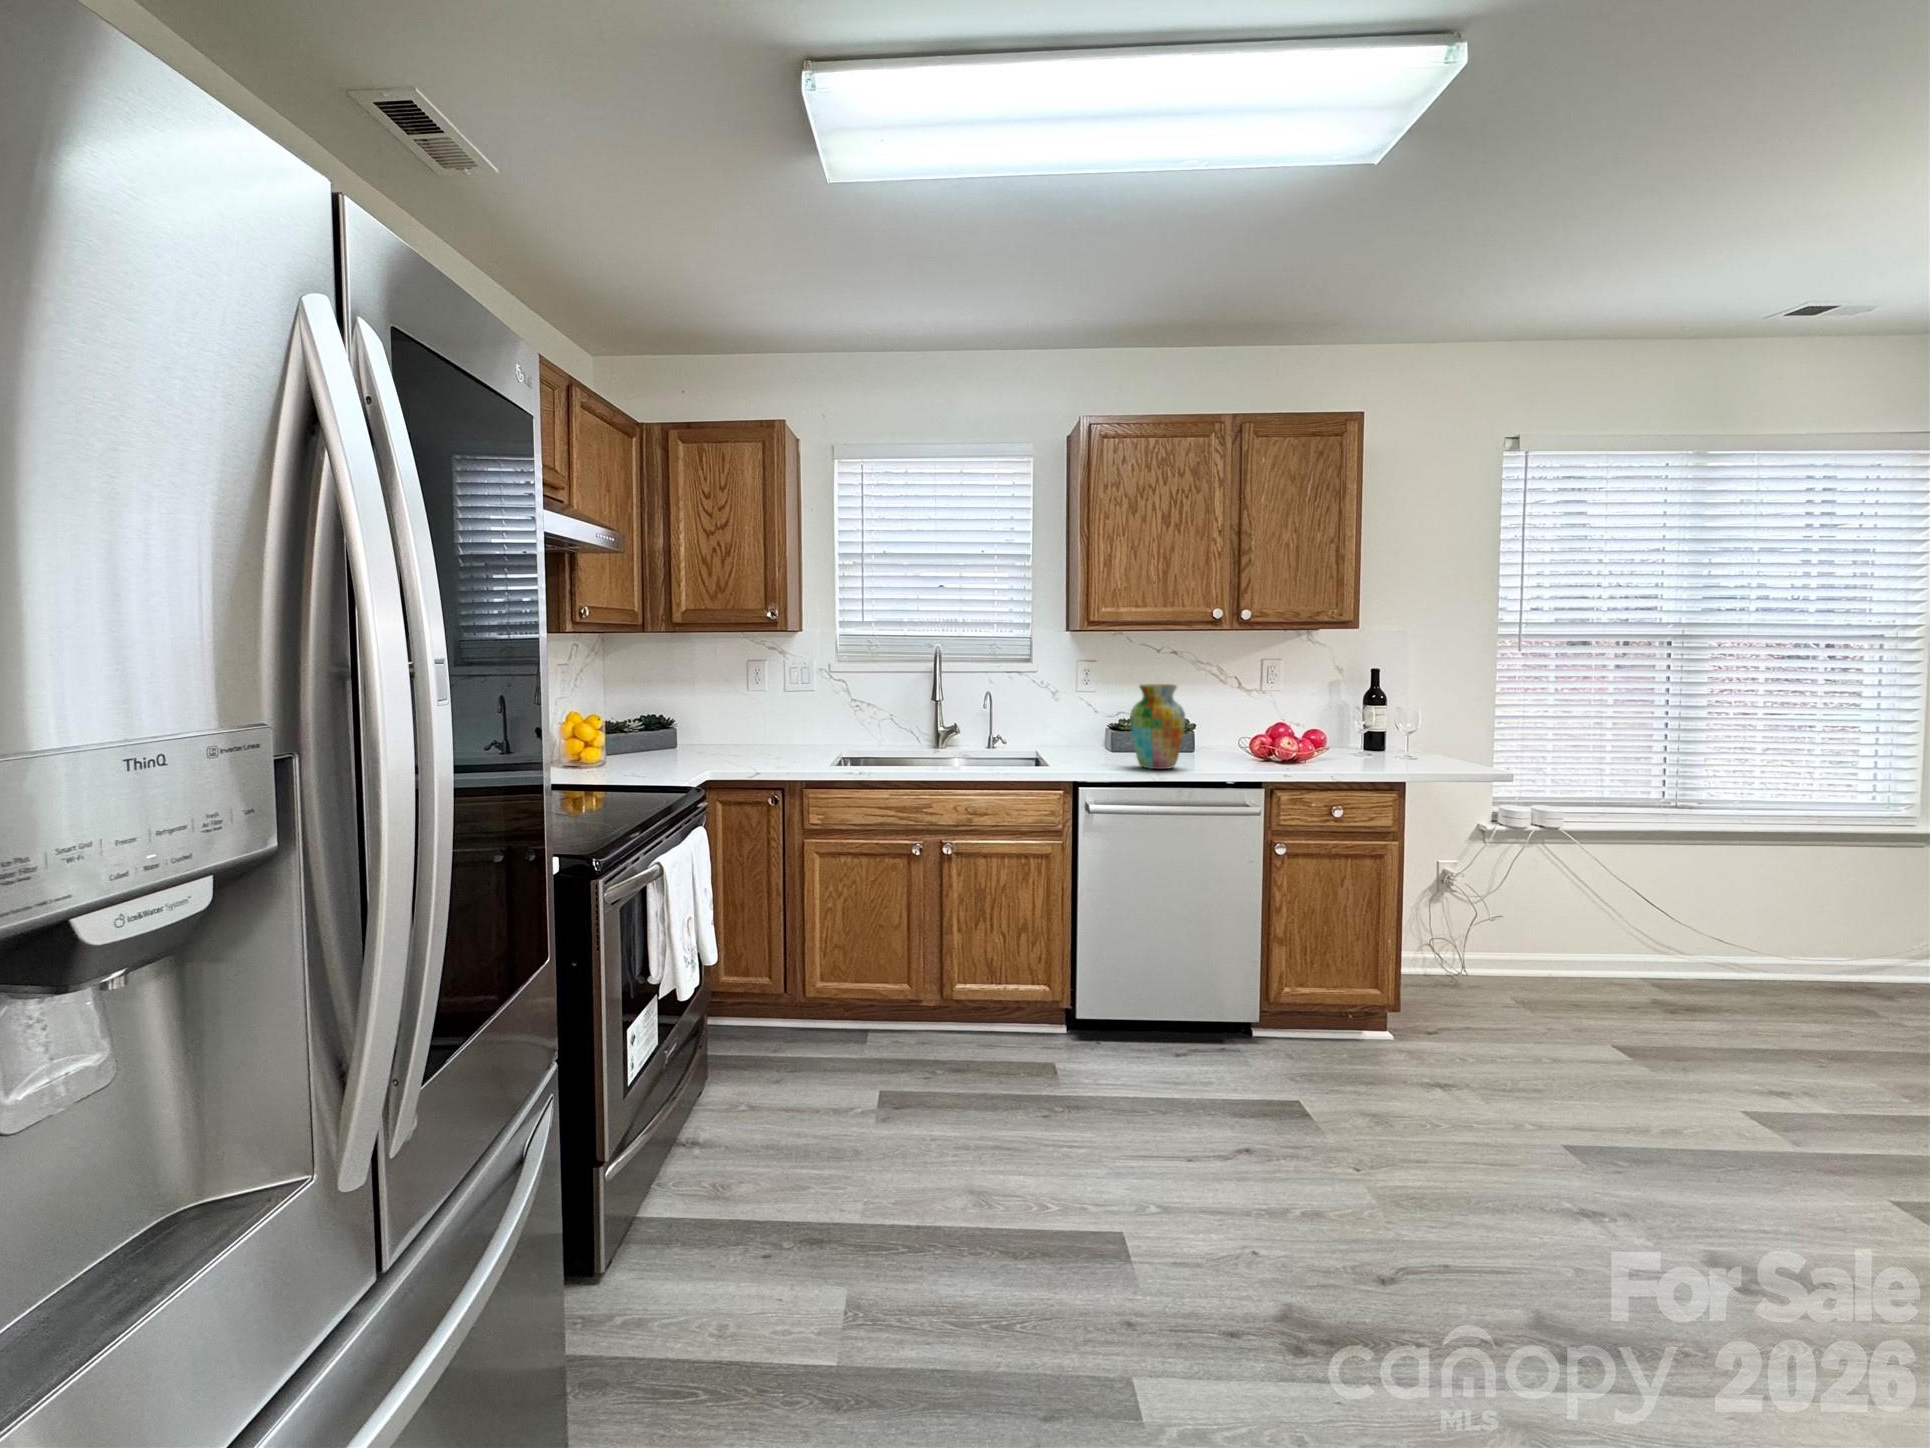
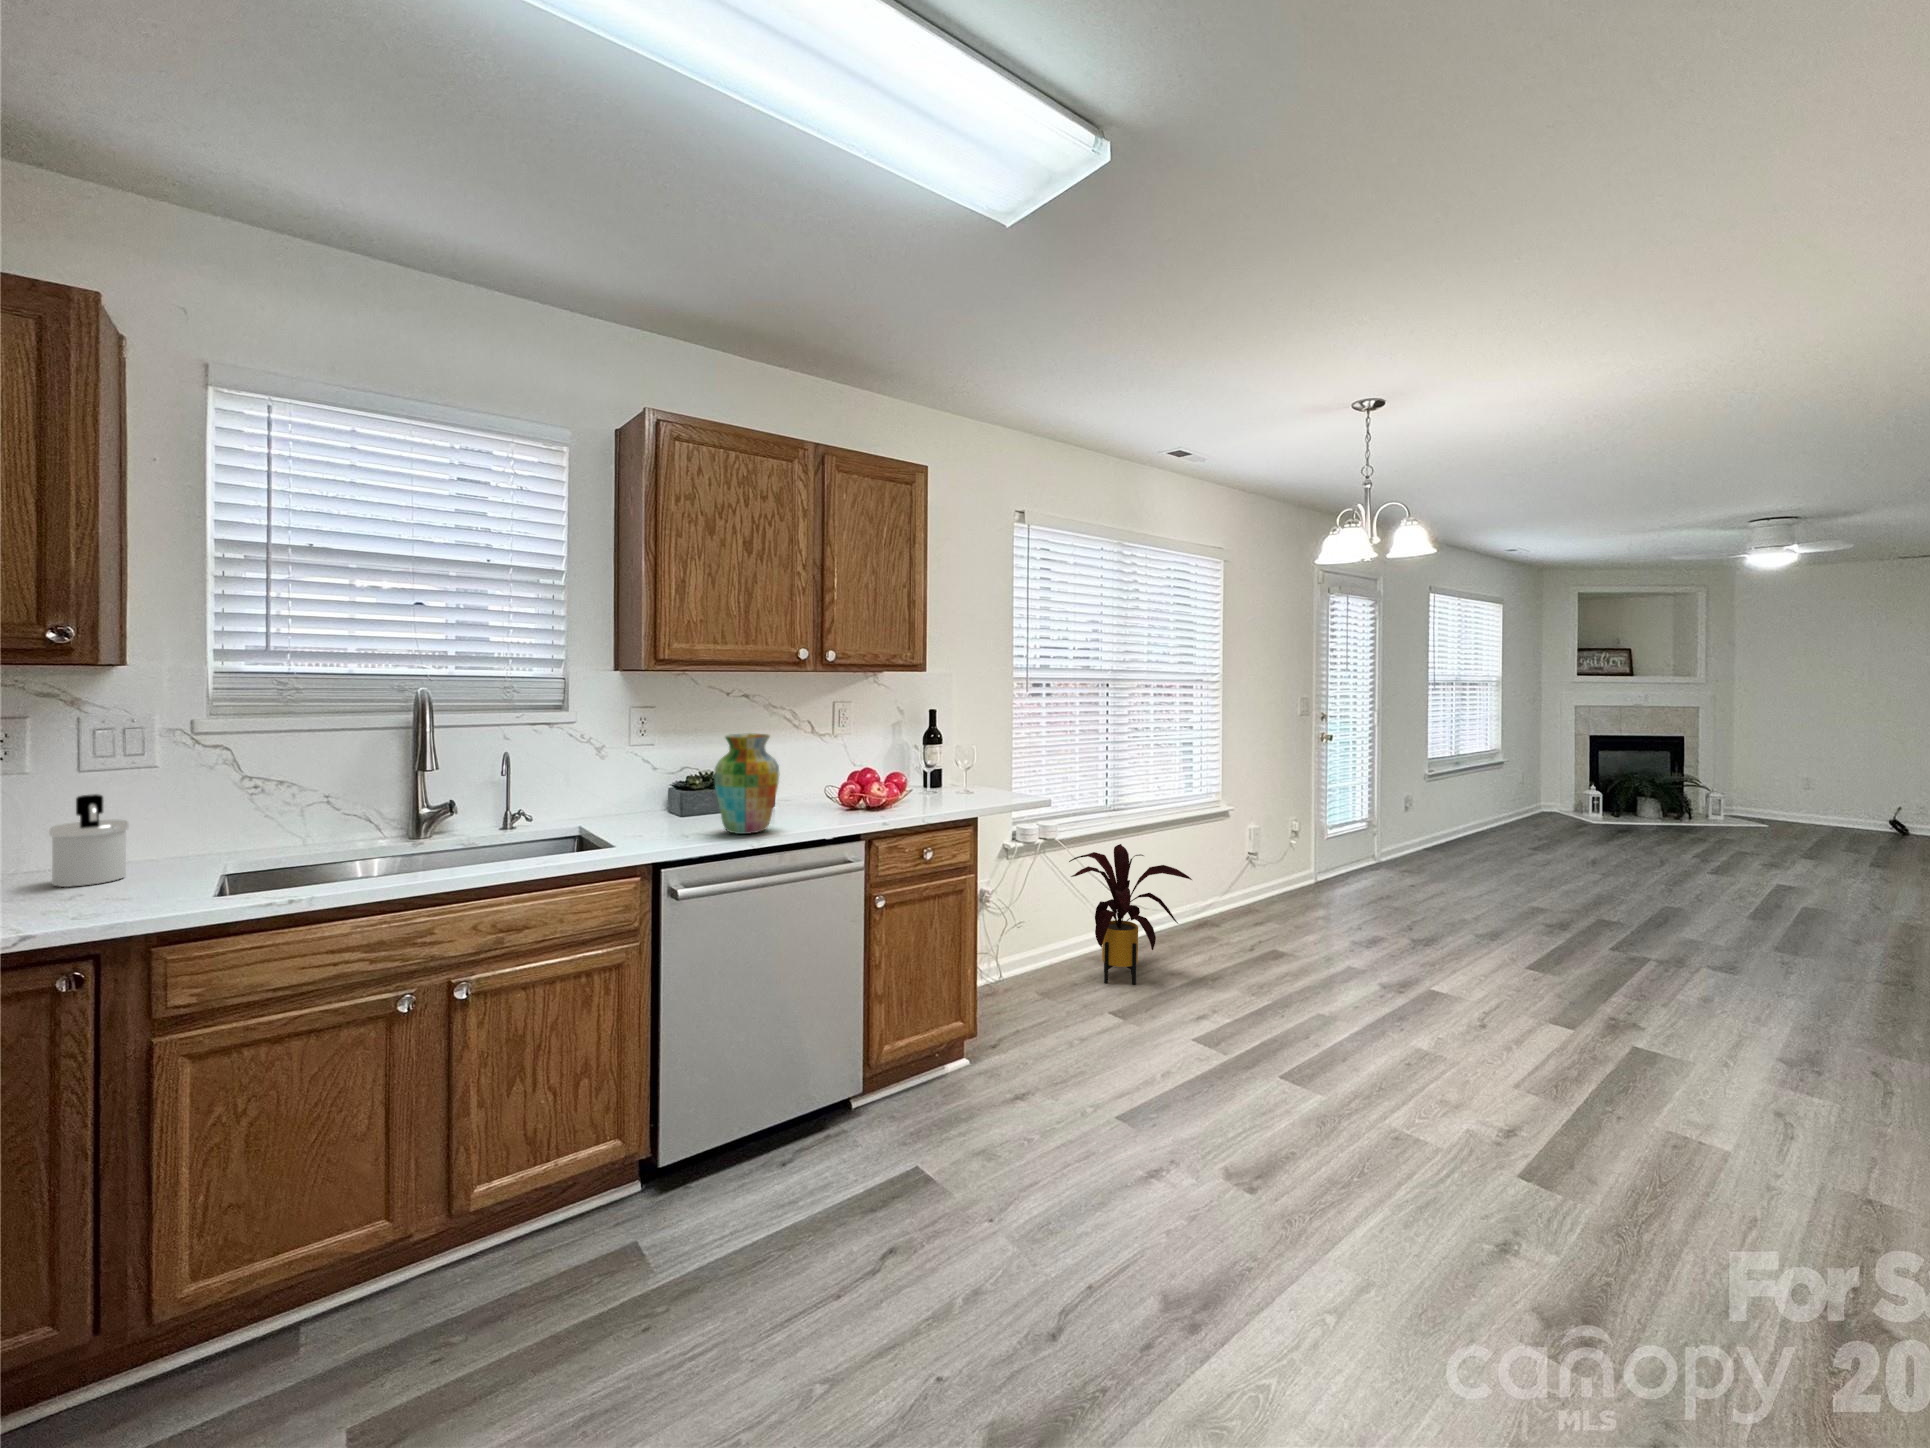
soap dispenser: none [772,706,802,757] -> present [49,794,128,887]
house plant: none [1568,848,1773,1025] -> present [1069,844,1192,985]

